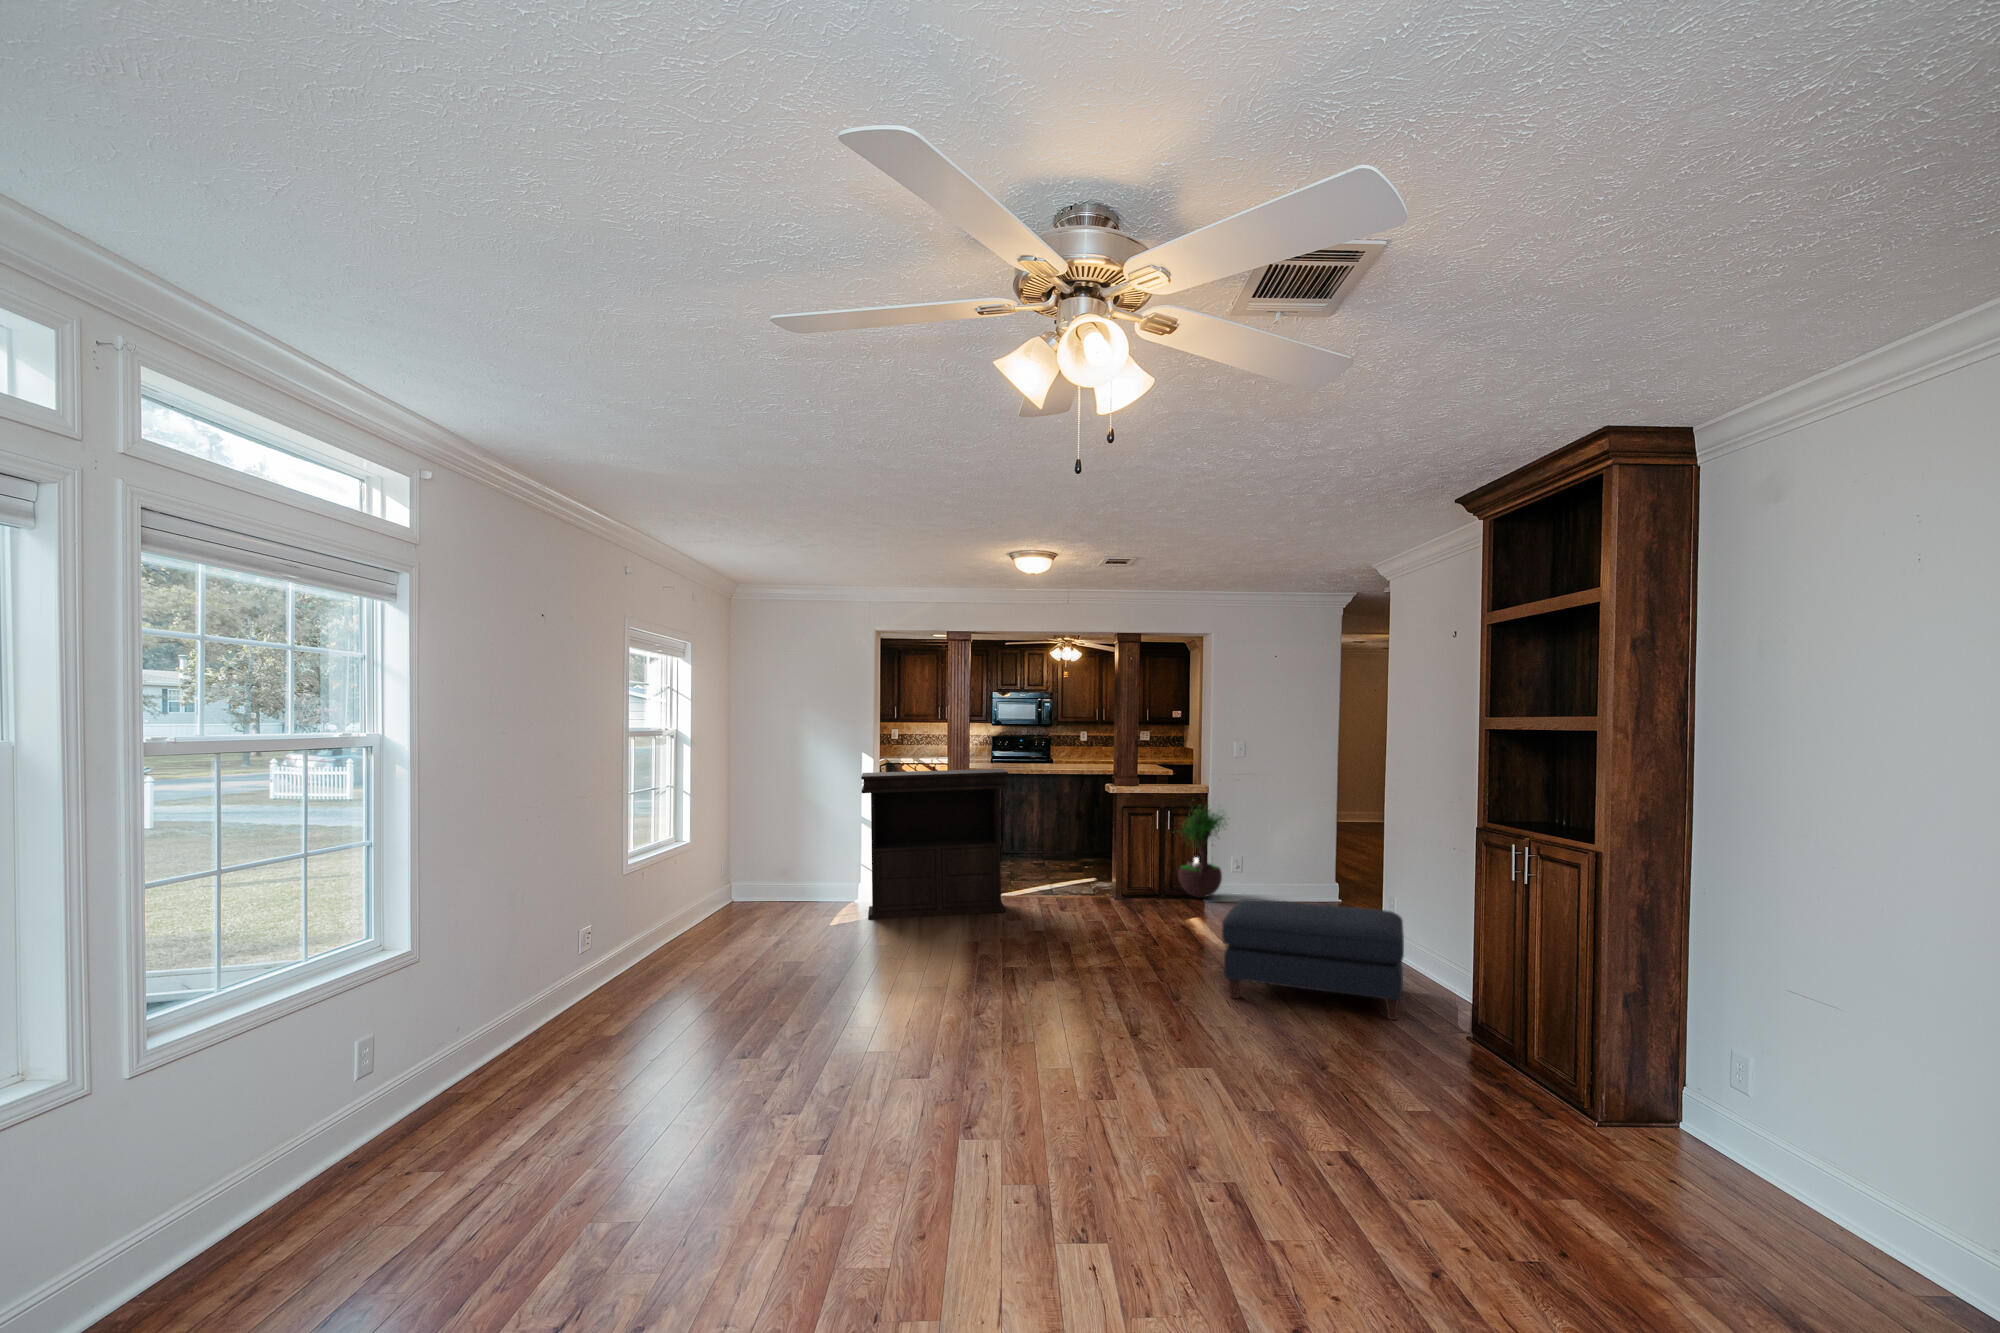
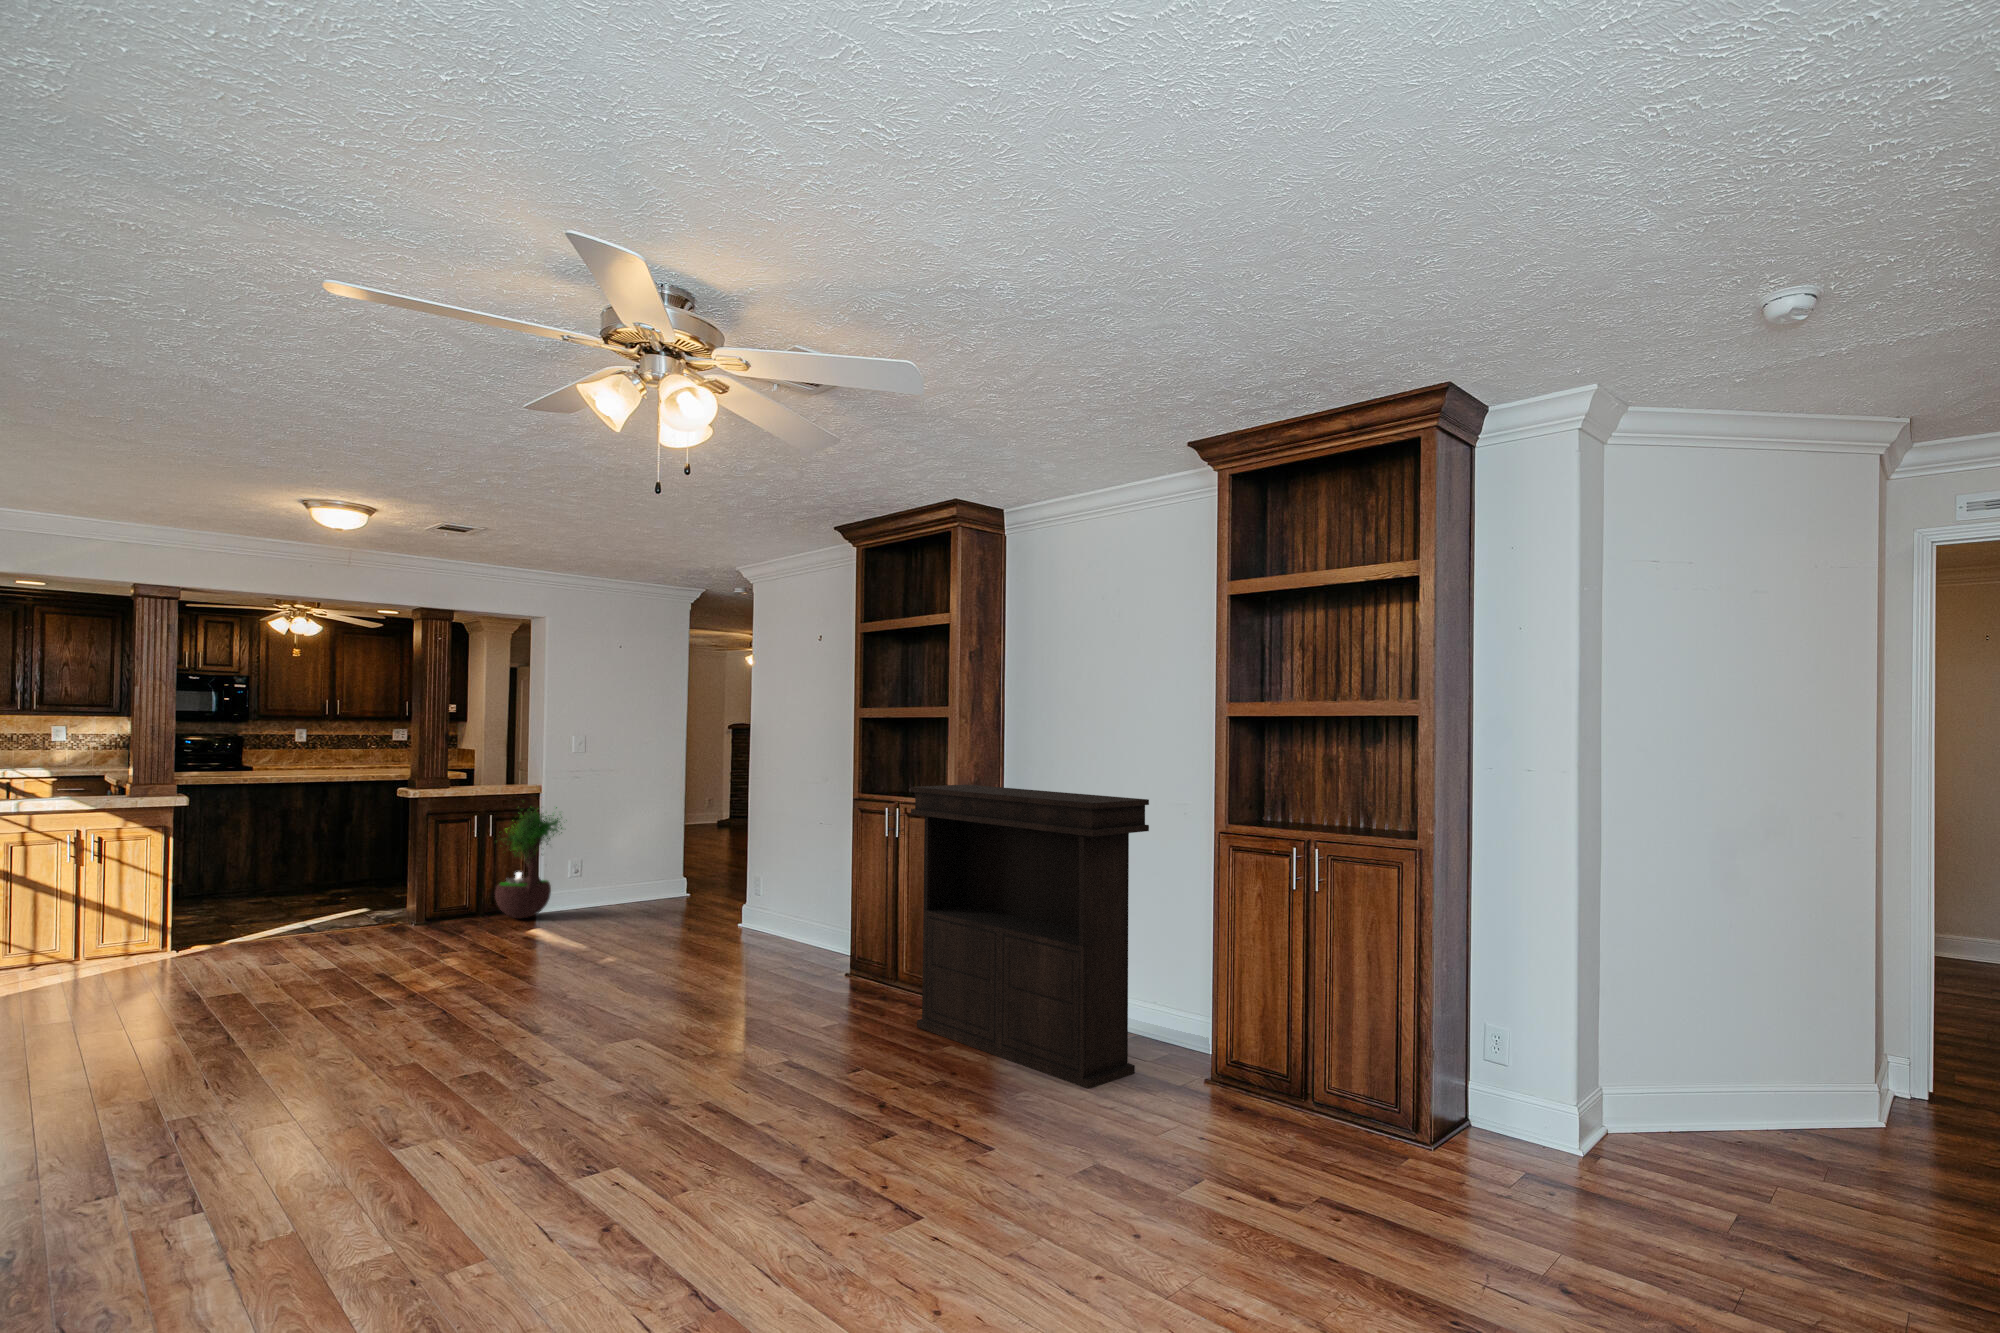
console table: present [861,769,1008,919] -> present [911,784,1149,1089]
ottoman: present [1222,899,1404,1020] -> none [612,885,789,991]

